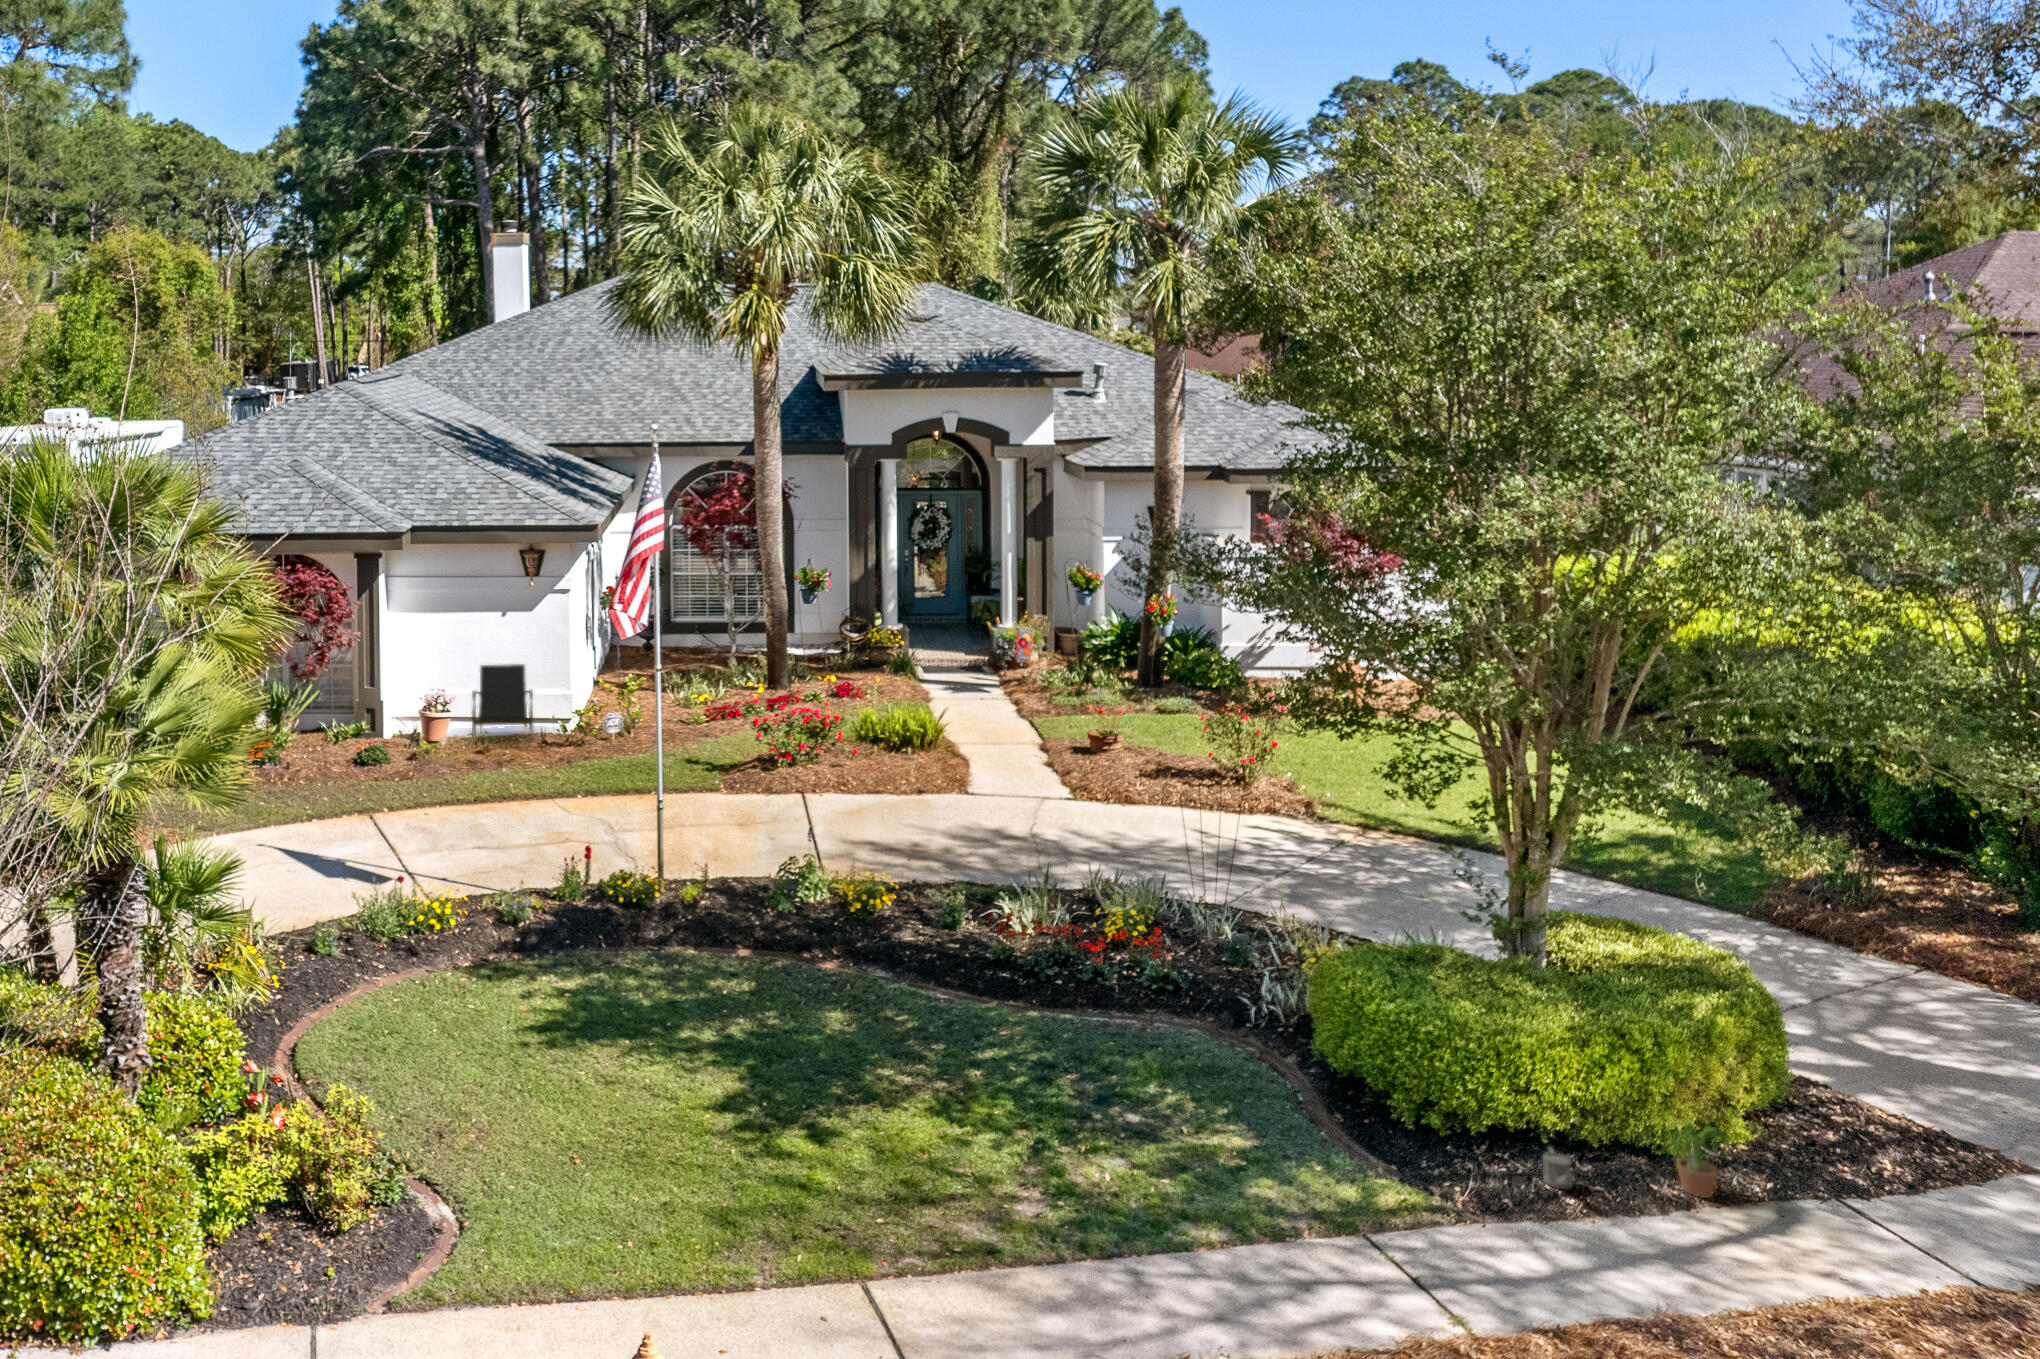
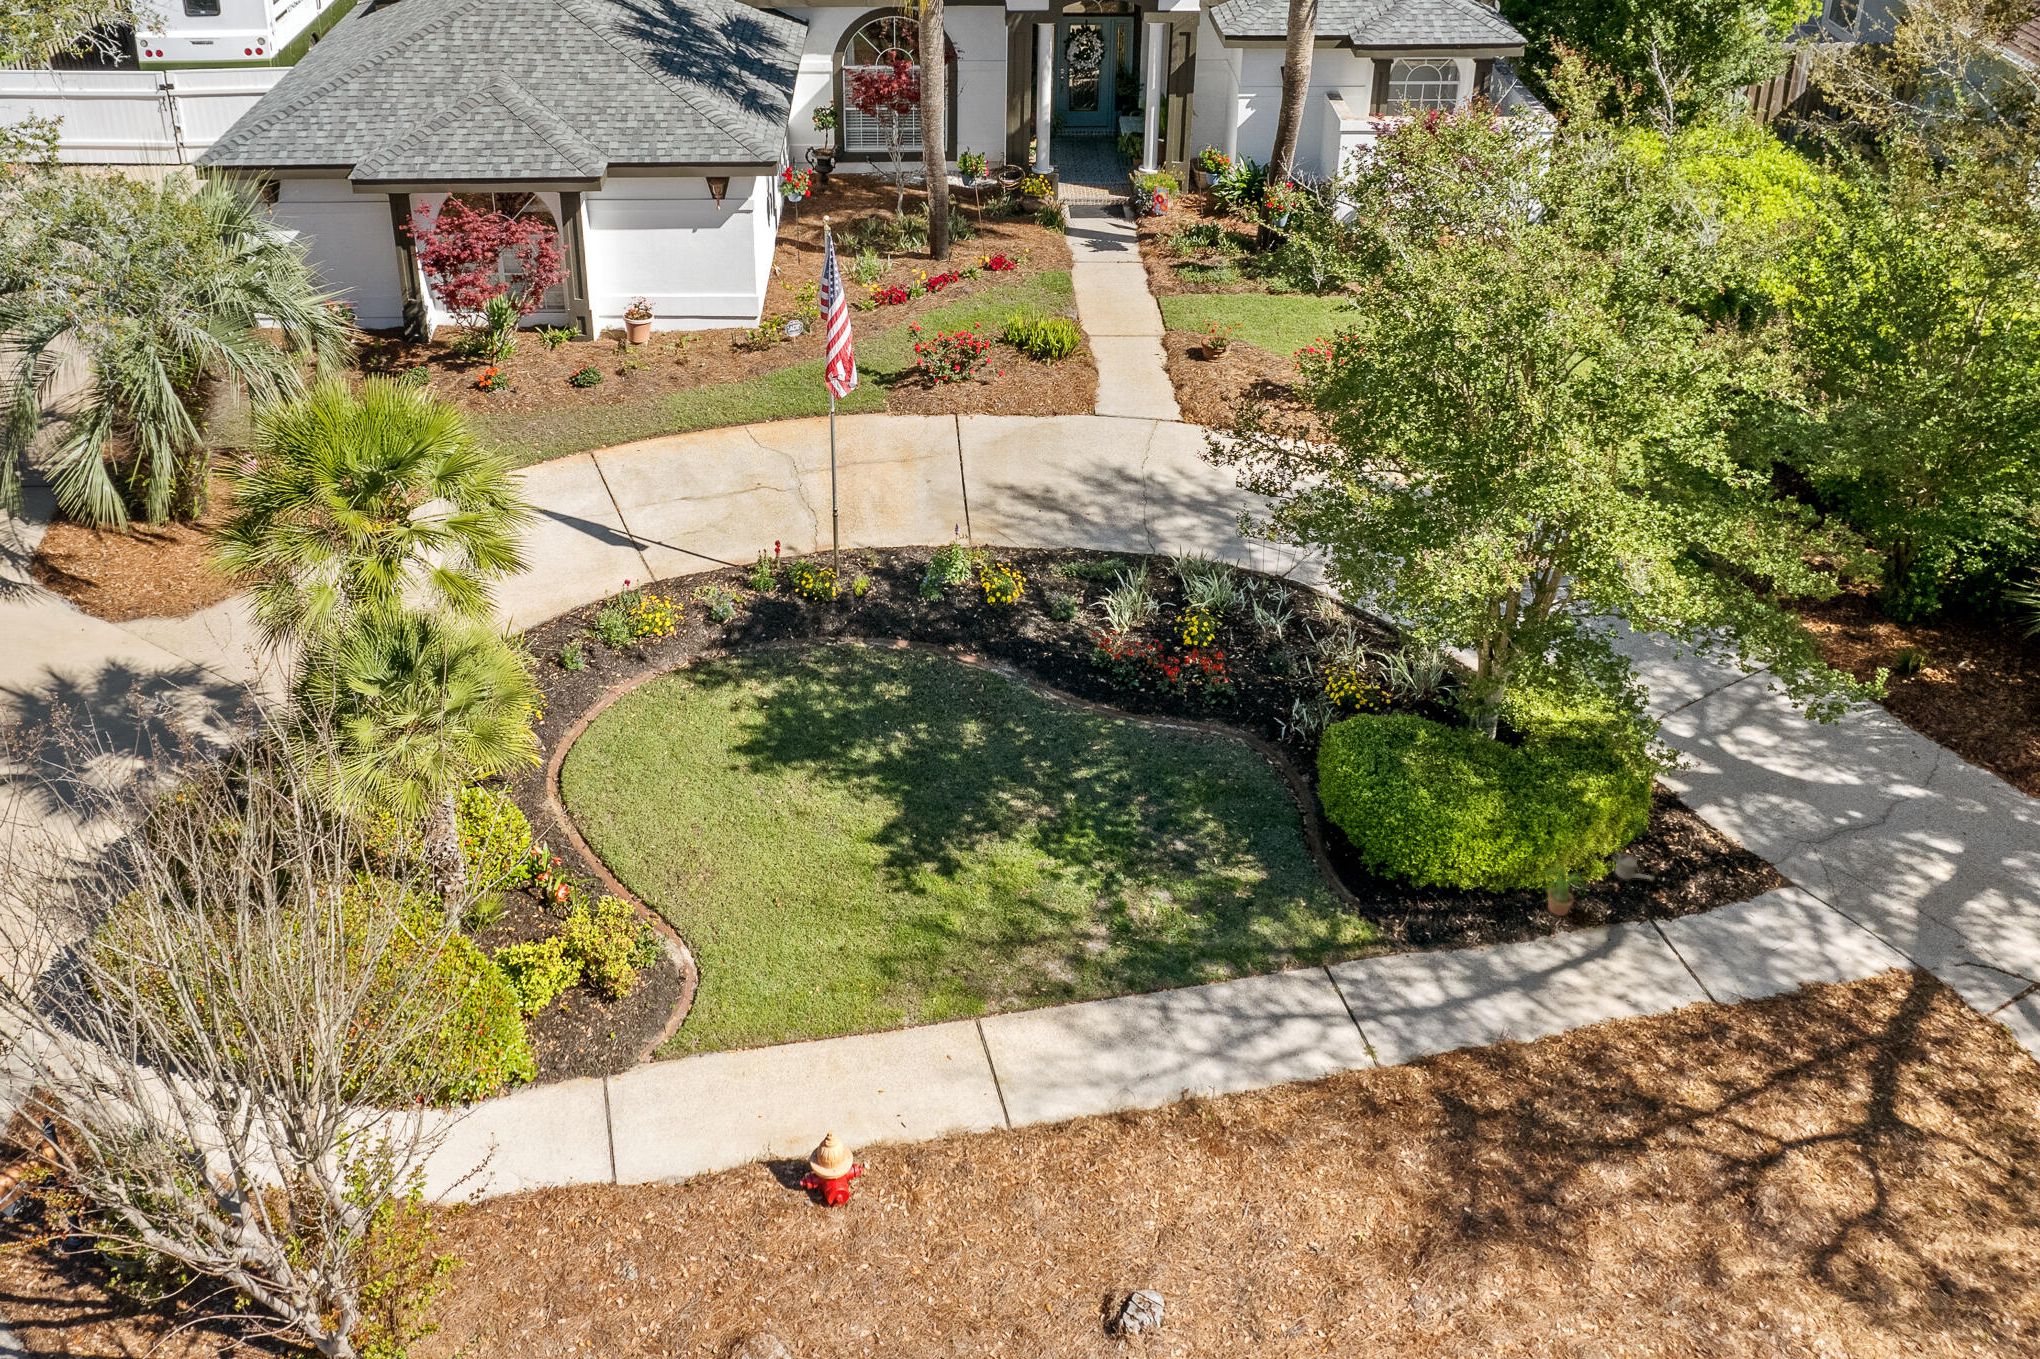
lounge chair: present [472,664,533,741] -> none [665,269,722,346]
watering can: present [1543,1147,1575,1189] -> present [1614,853,1655,881]

